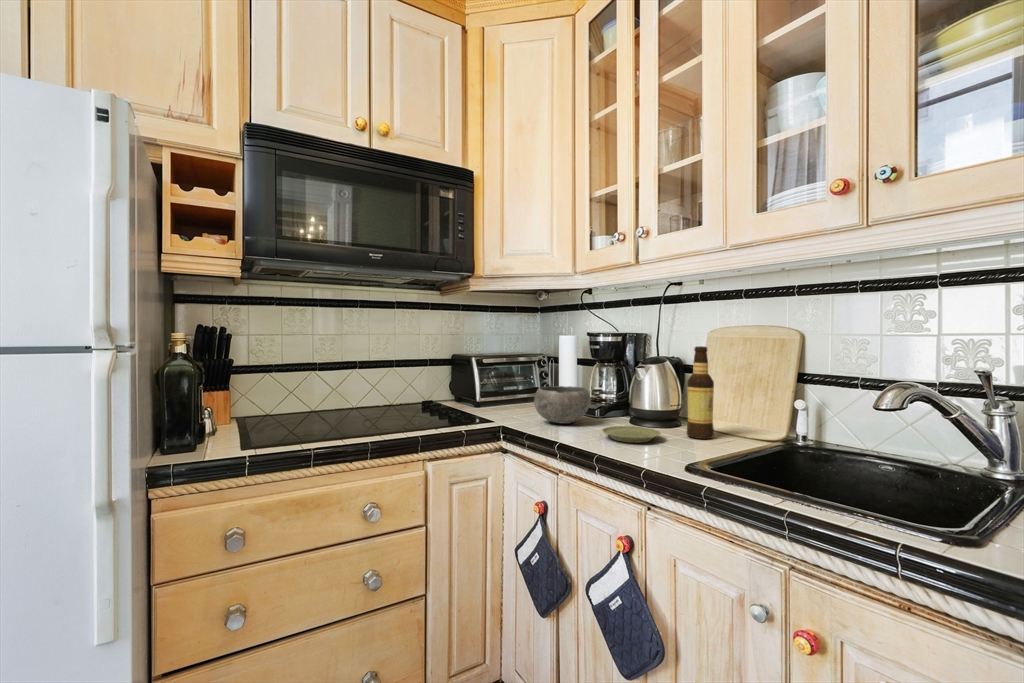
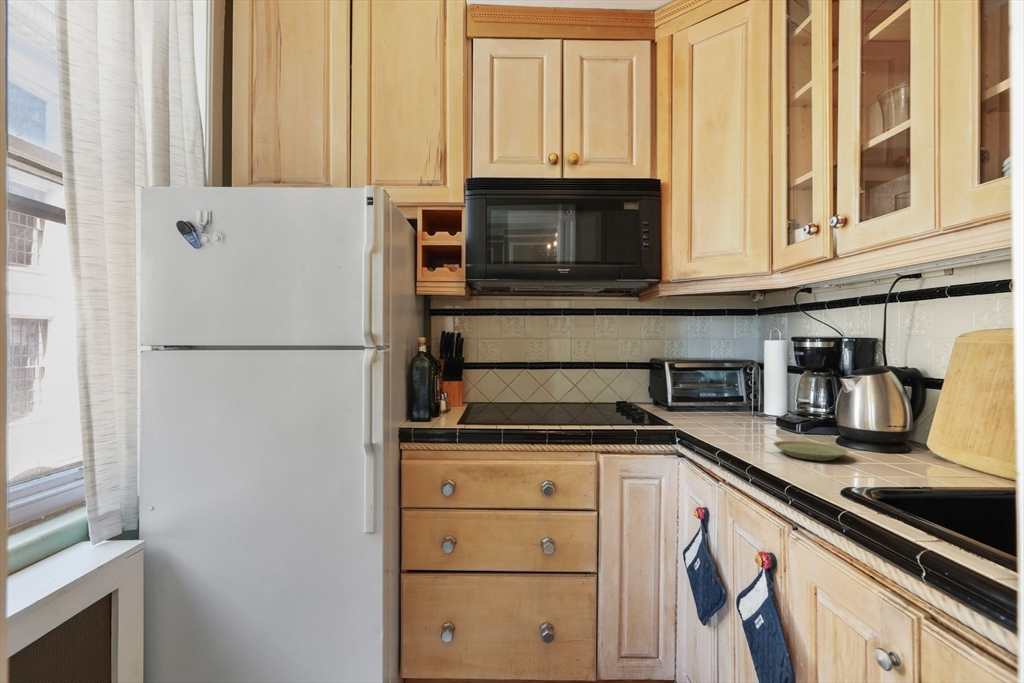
bottle: present [687,346,714,439] -> none [891,354,931,468]
bowl: present [534,386,590,424] -> none [714,394,779,434]

